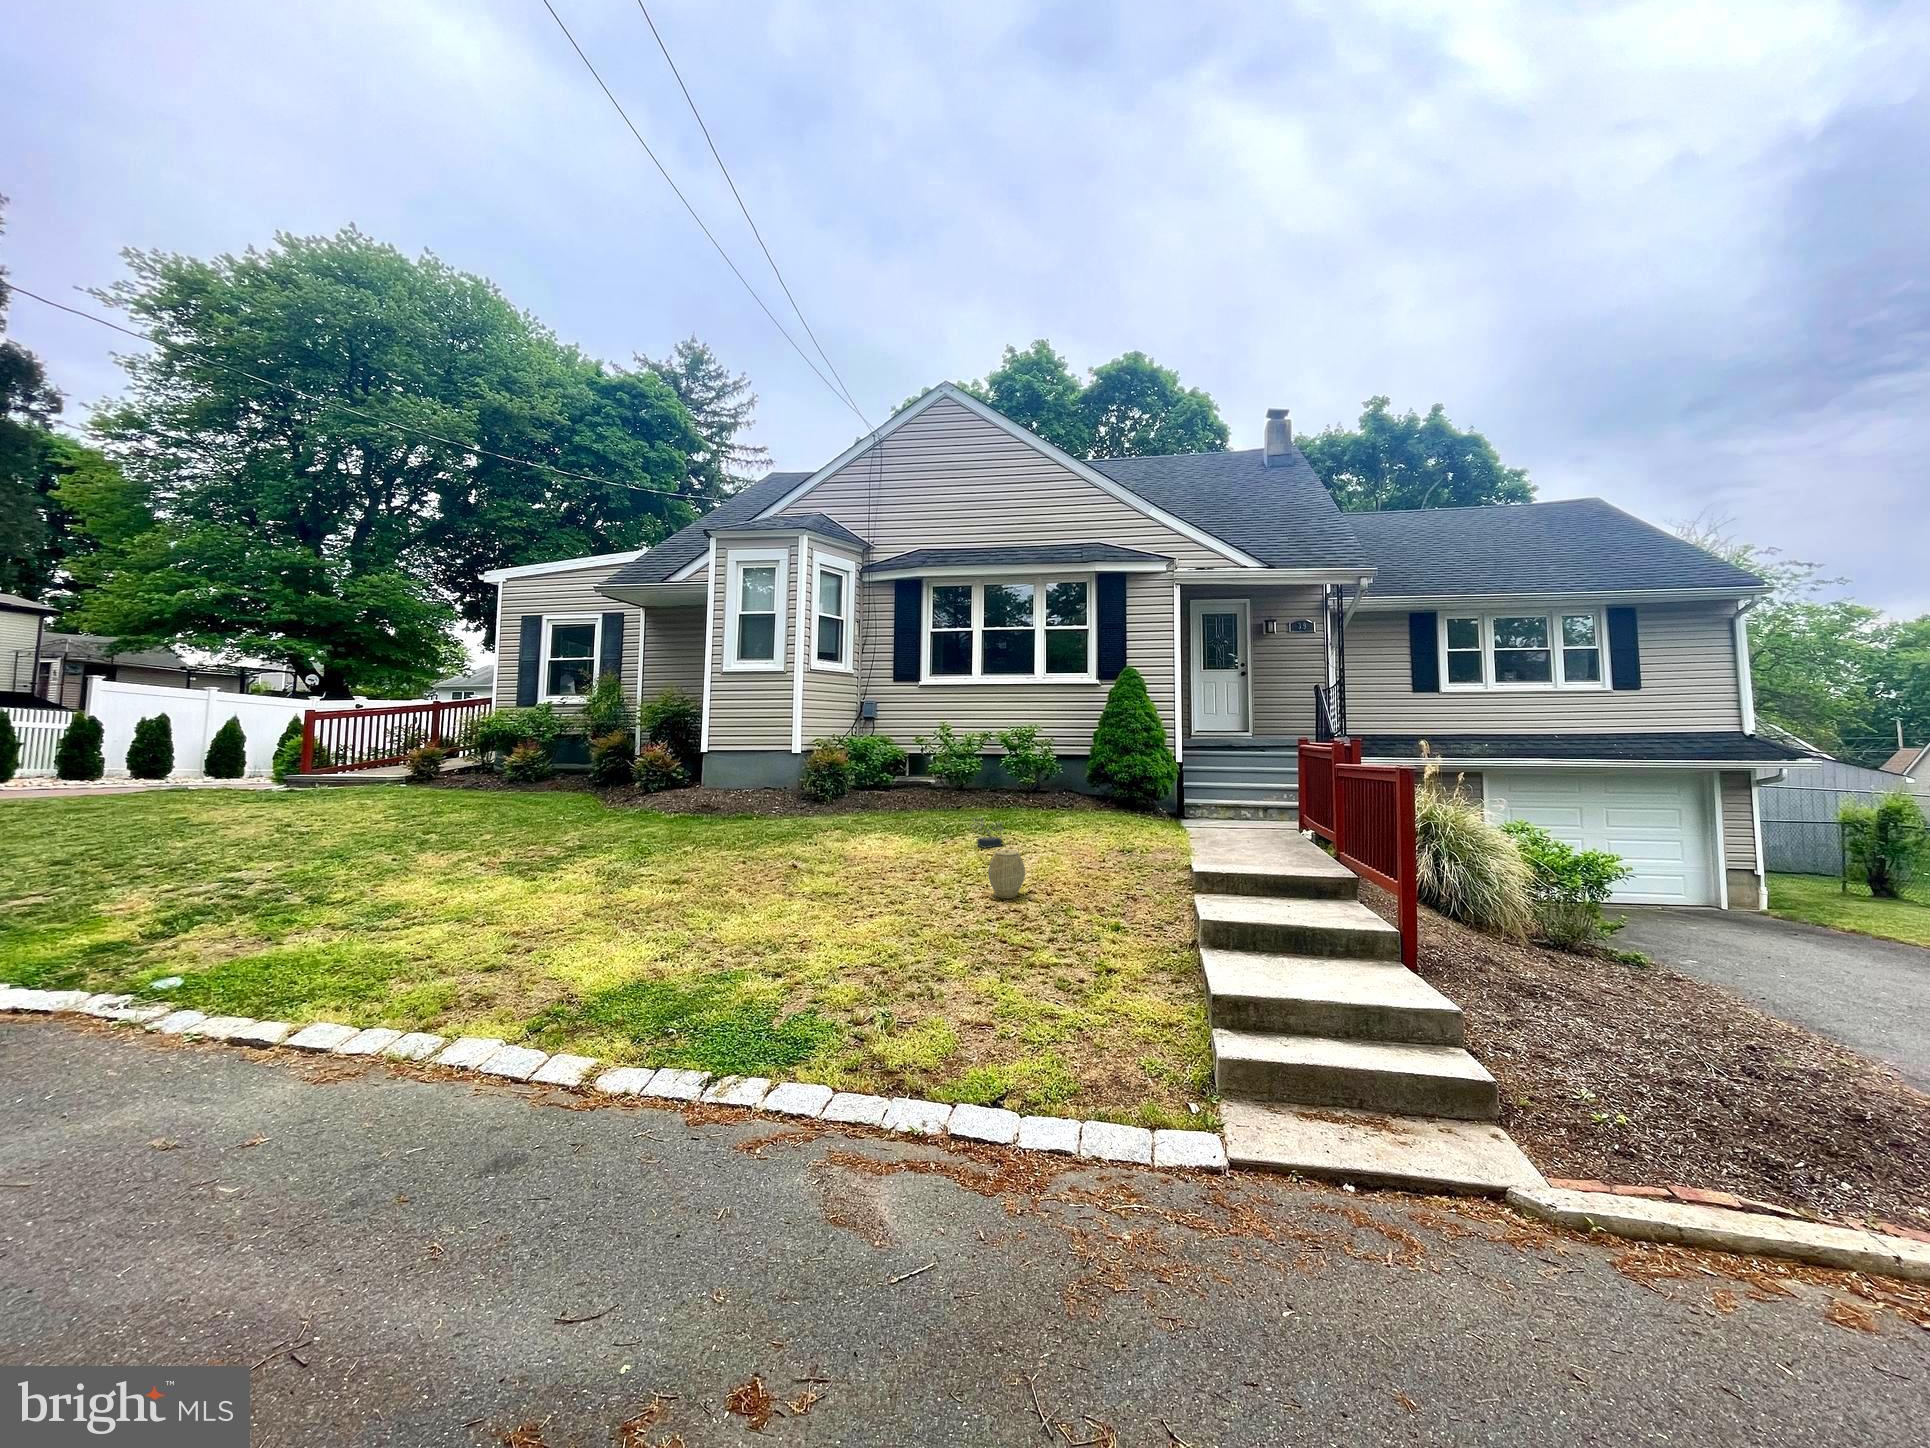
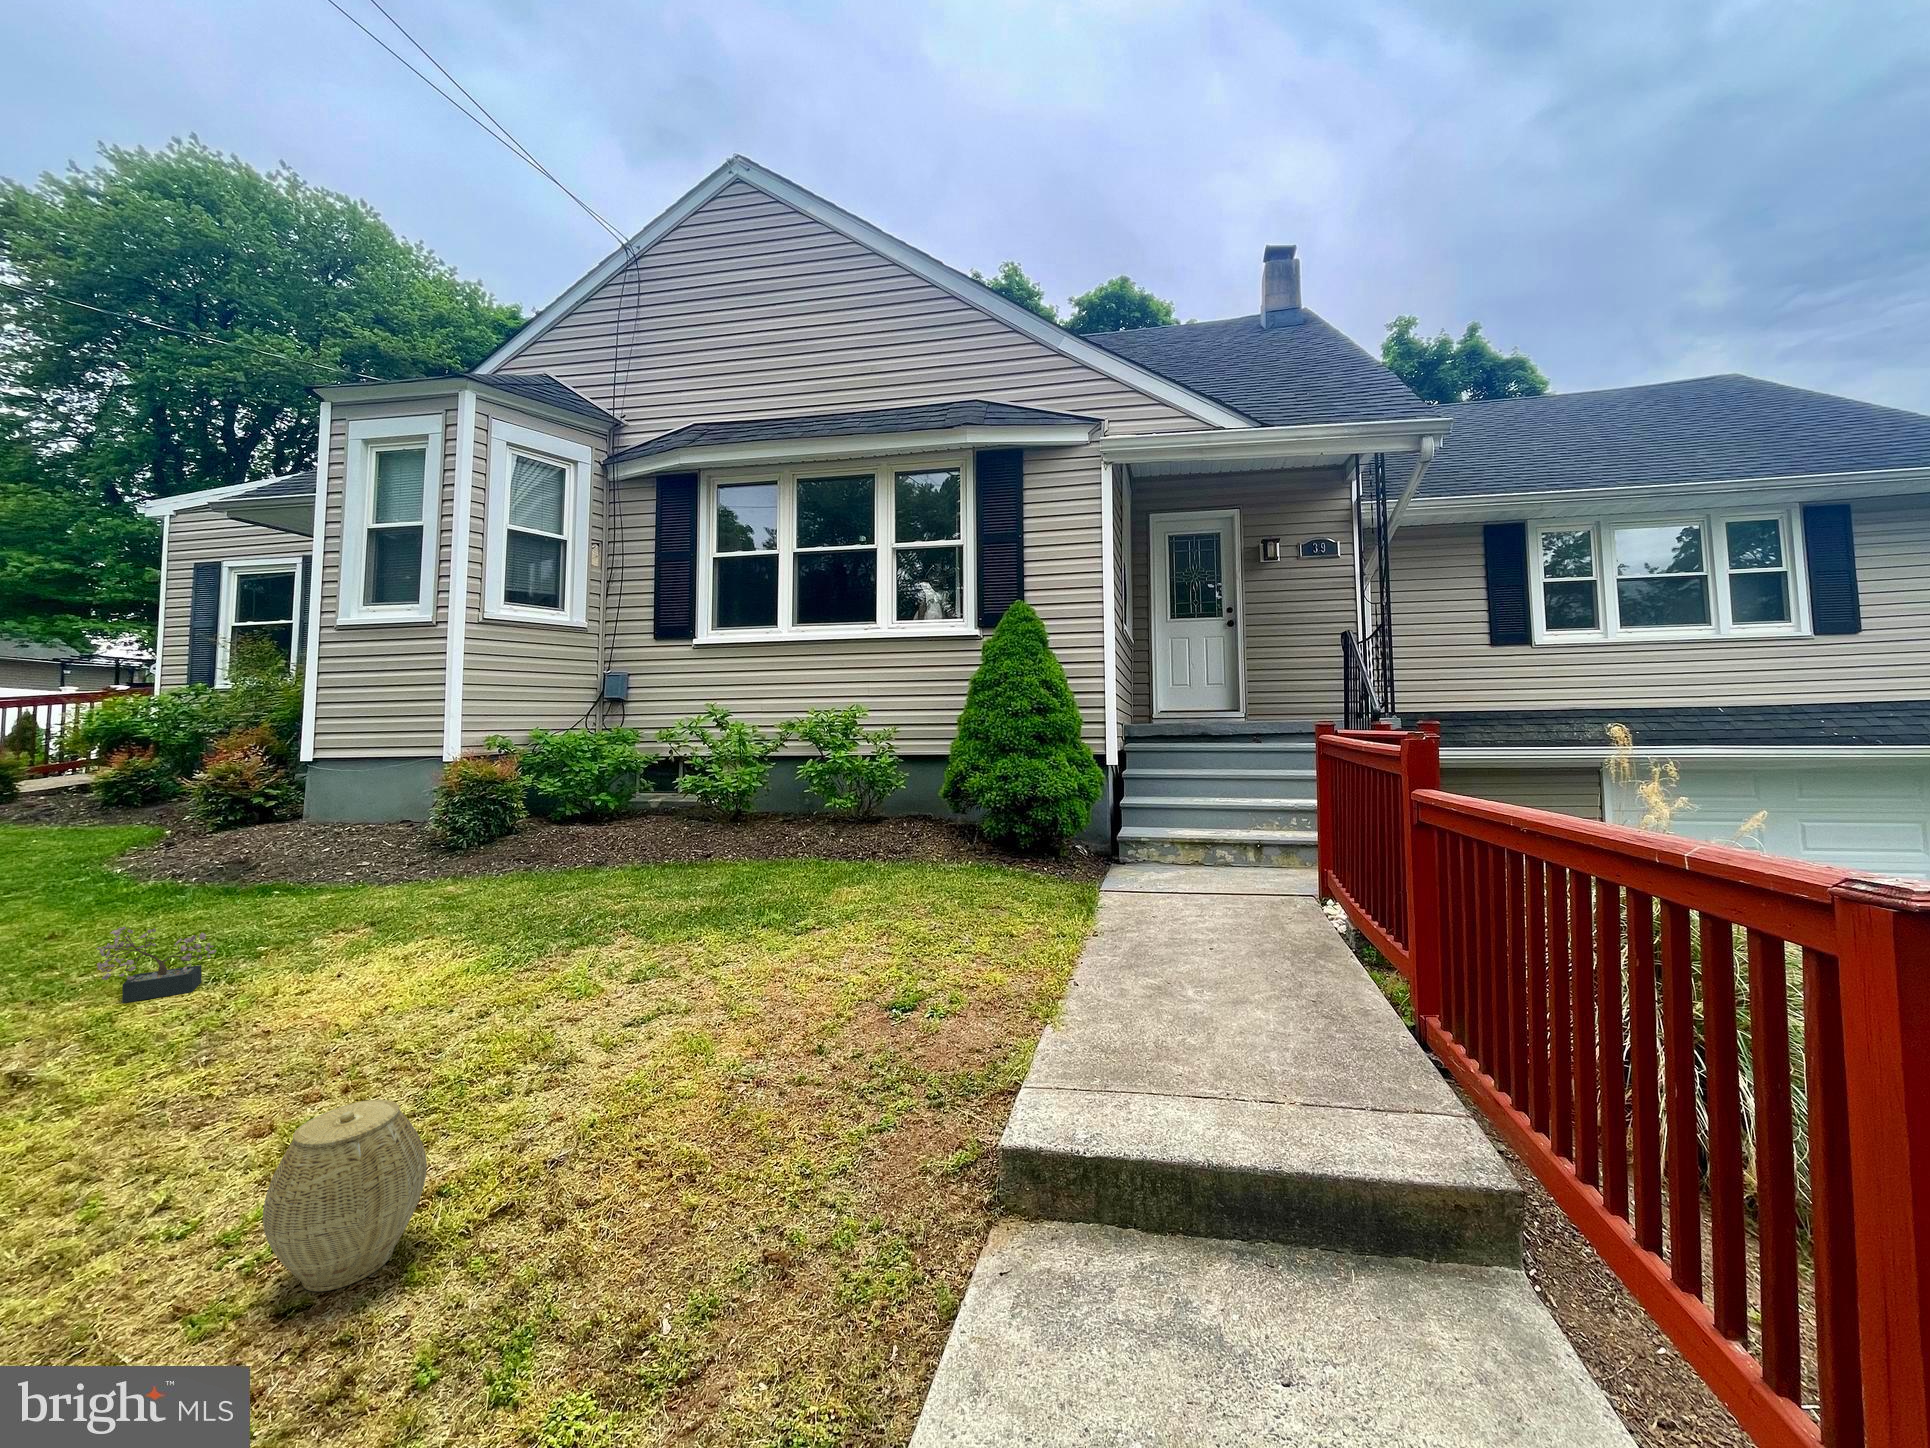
decorative plant: present [973,818,1002,848] -> present [97,927,216,1003]

